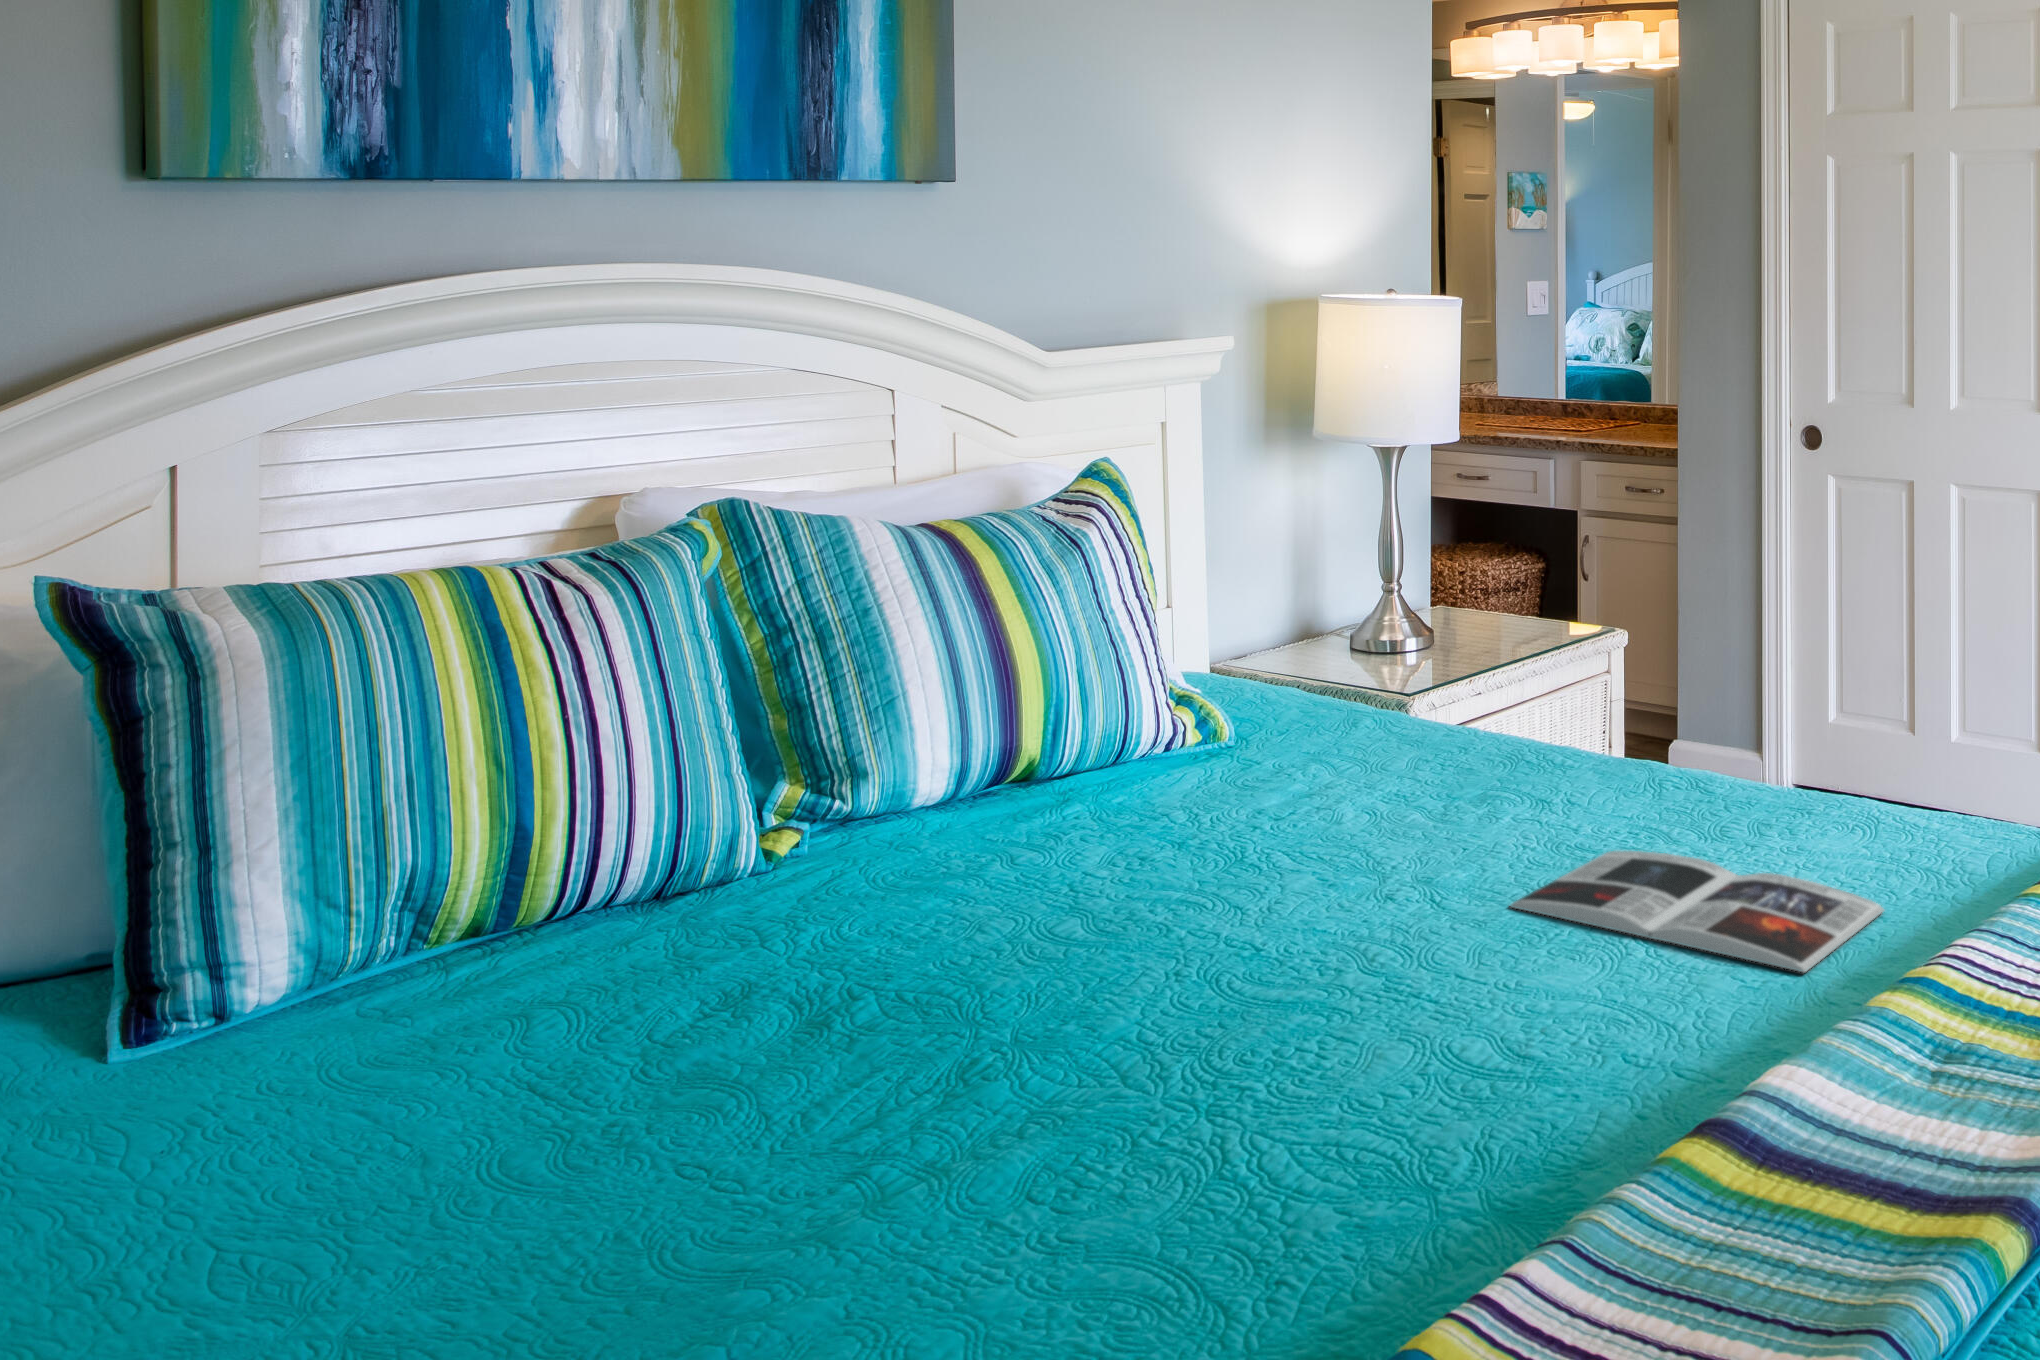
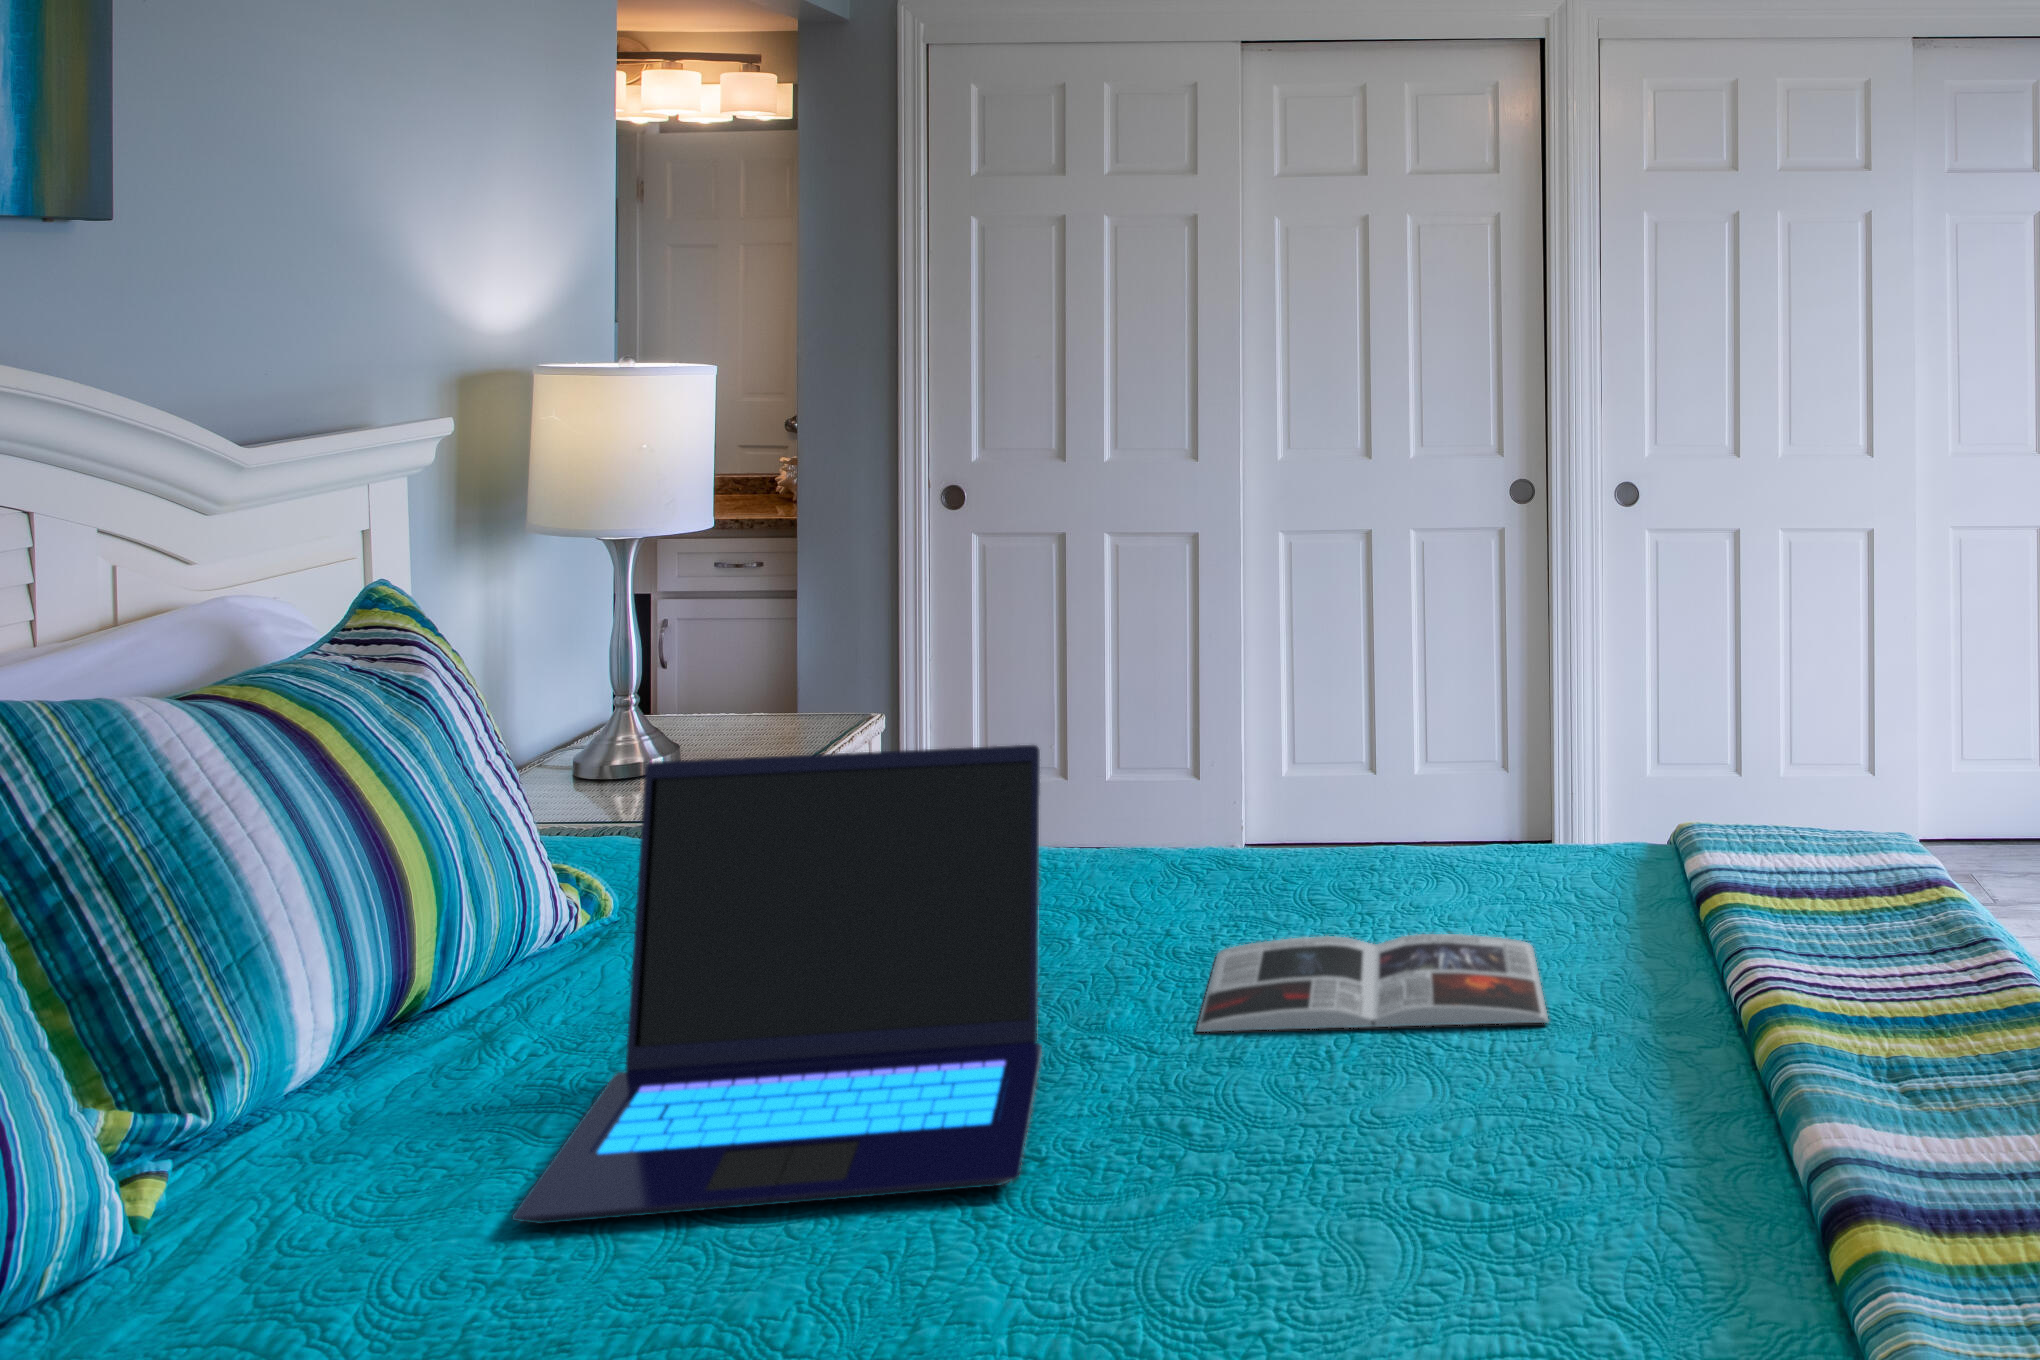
laptop: none [944,608,1413,971] -> present [512,745,1042,1224]

